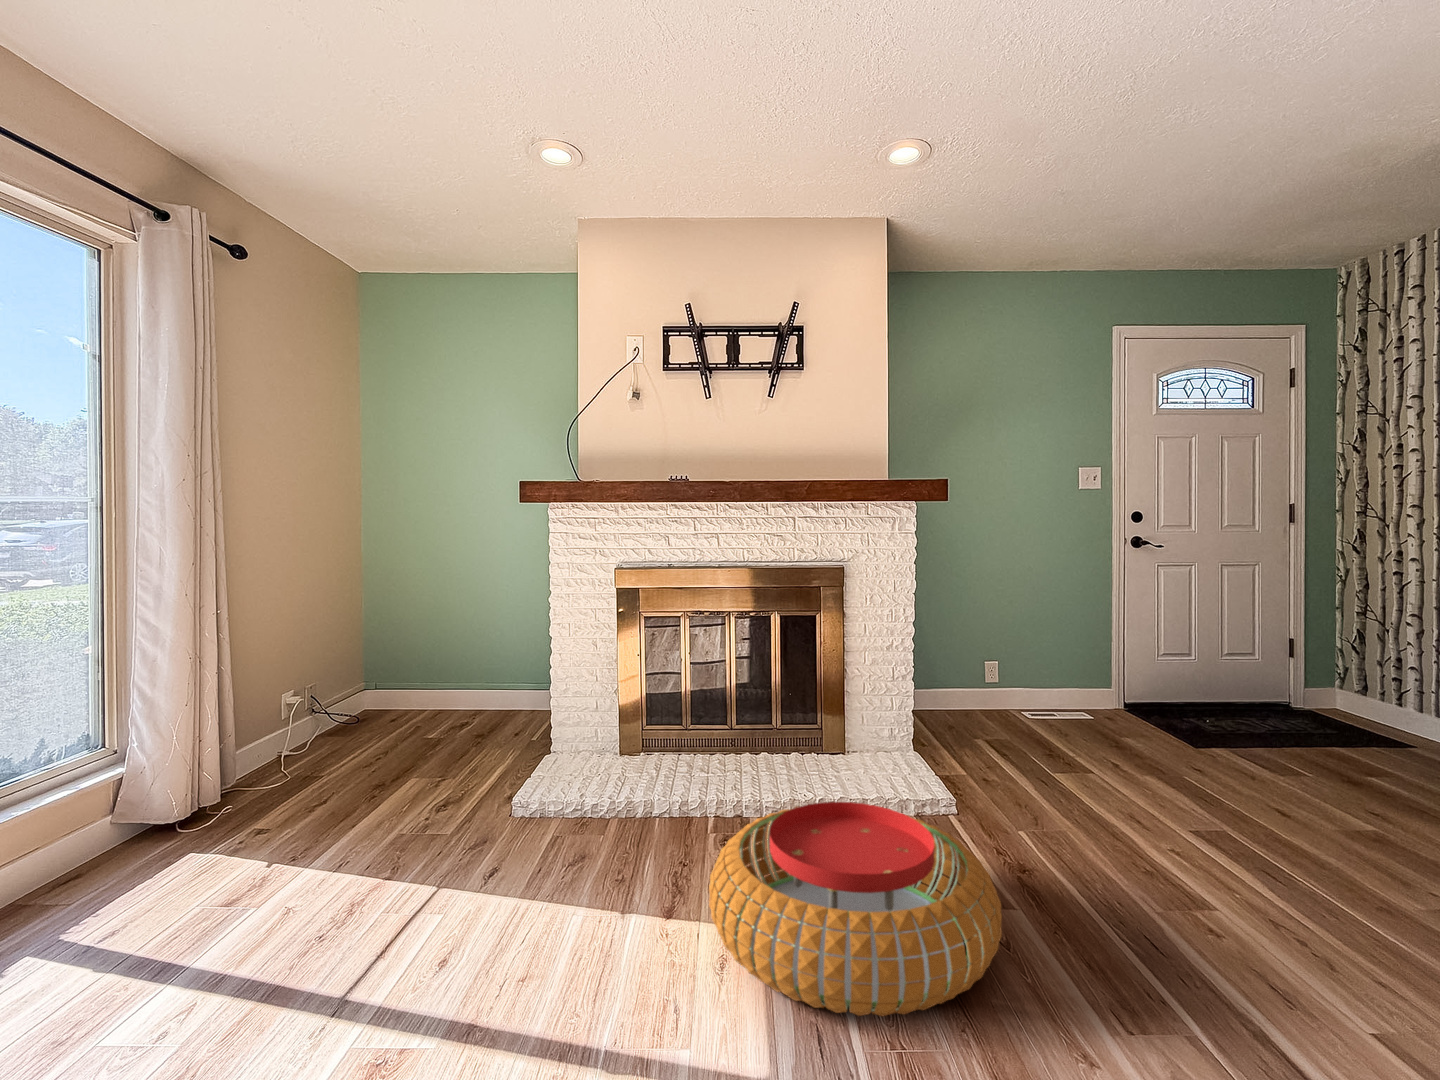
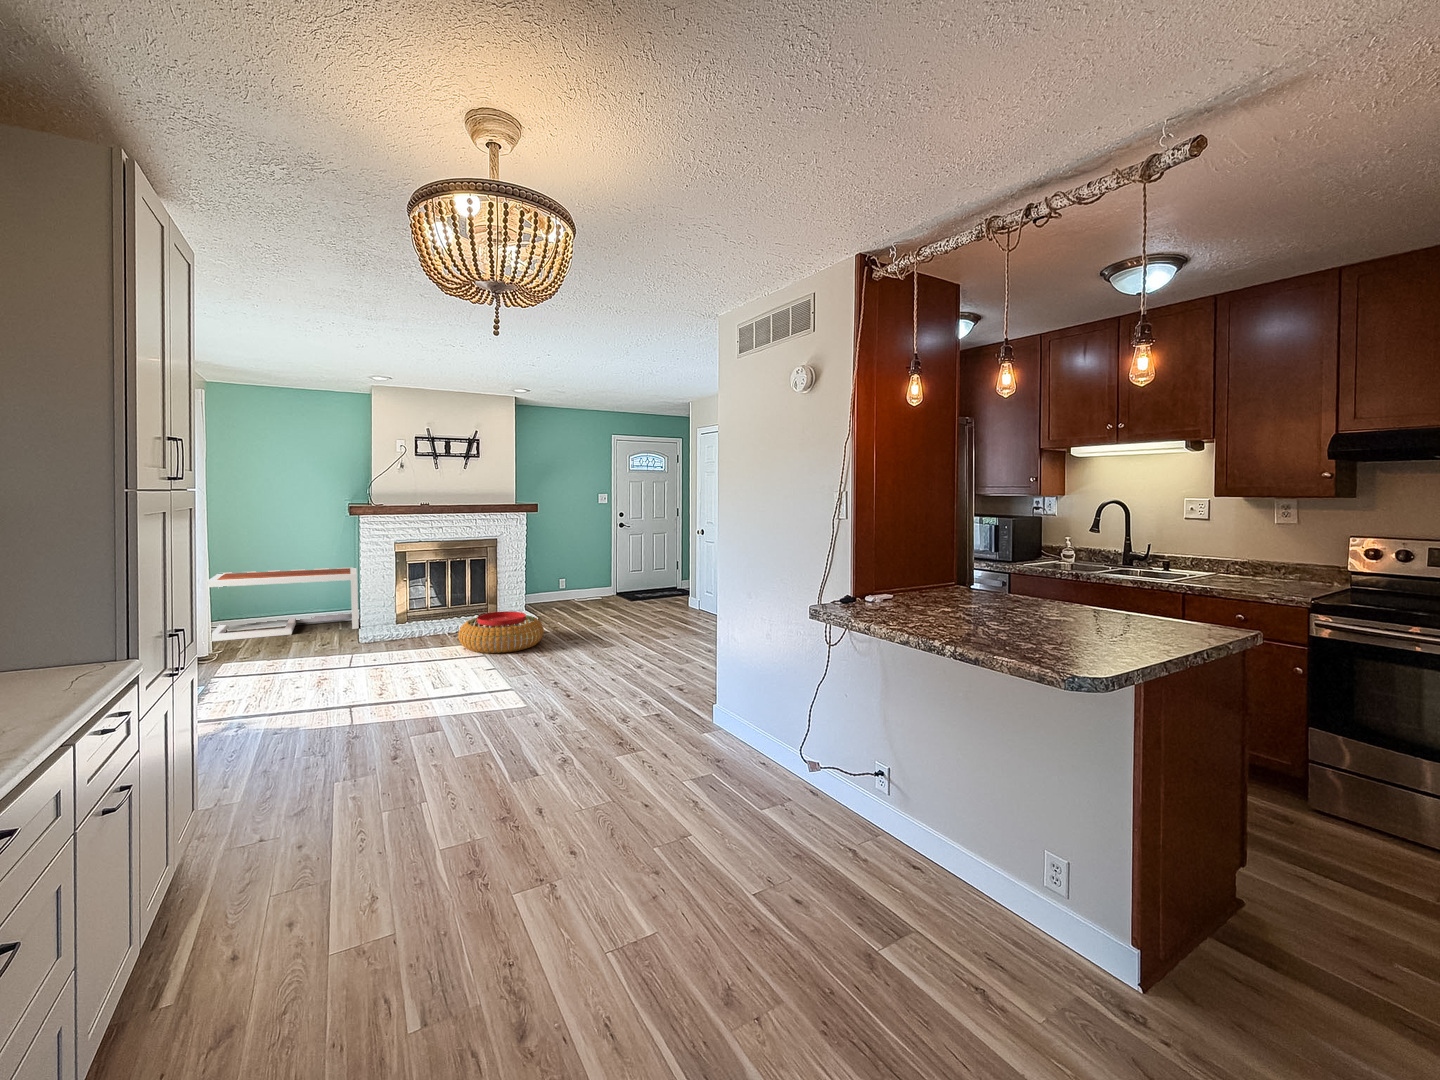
coffee table: none [270,621,566,768] -> present [208,568,359,641]

